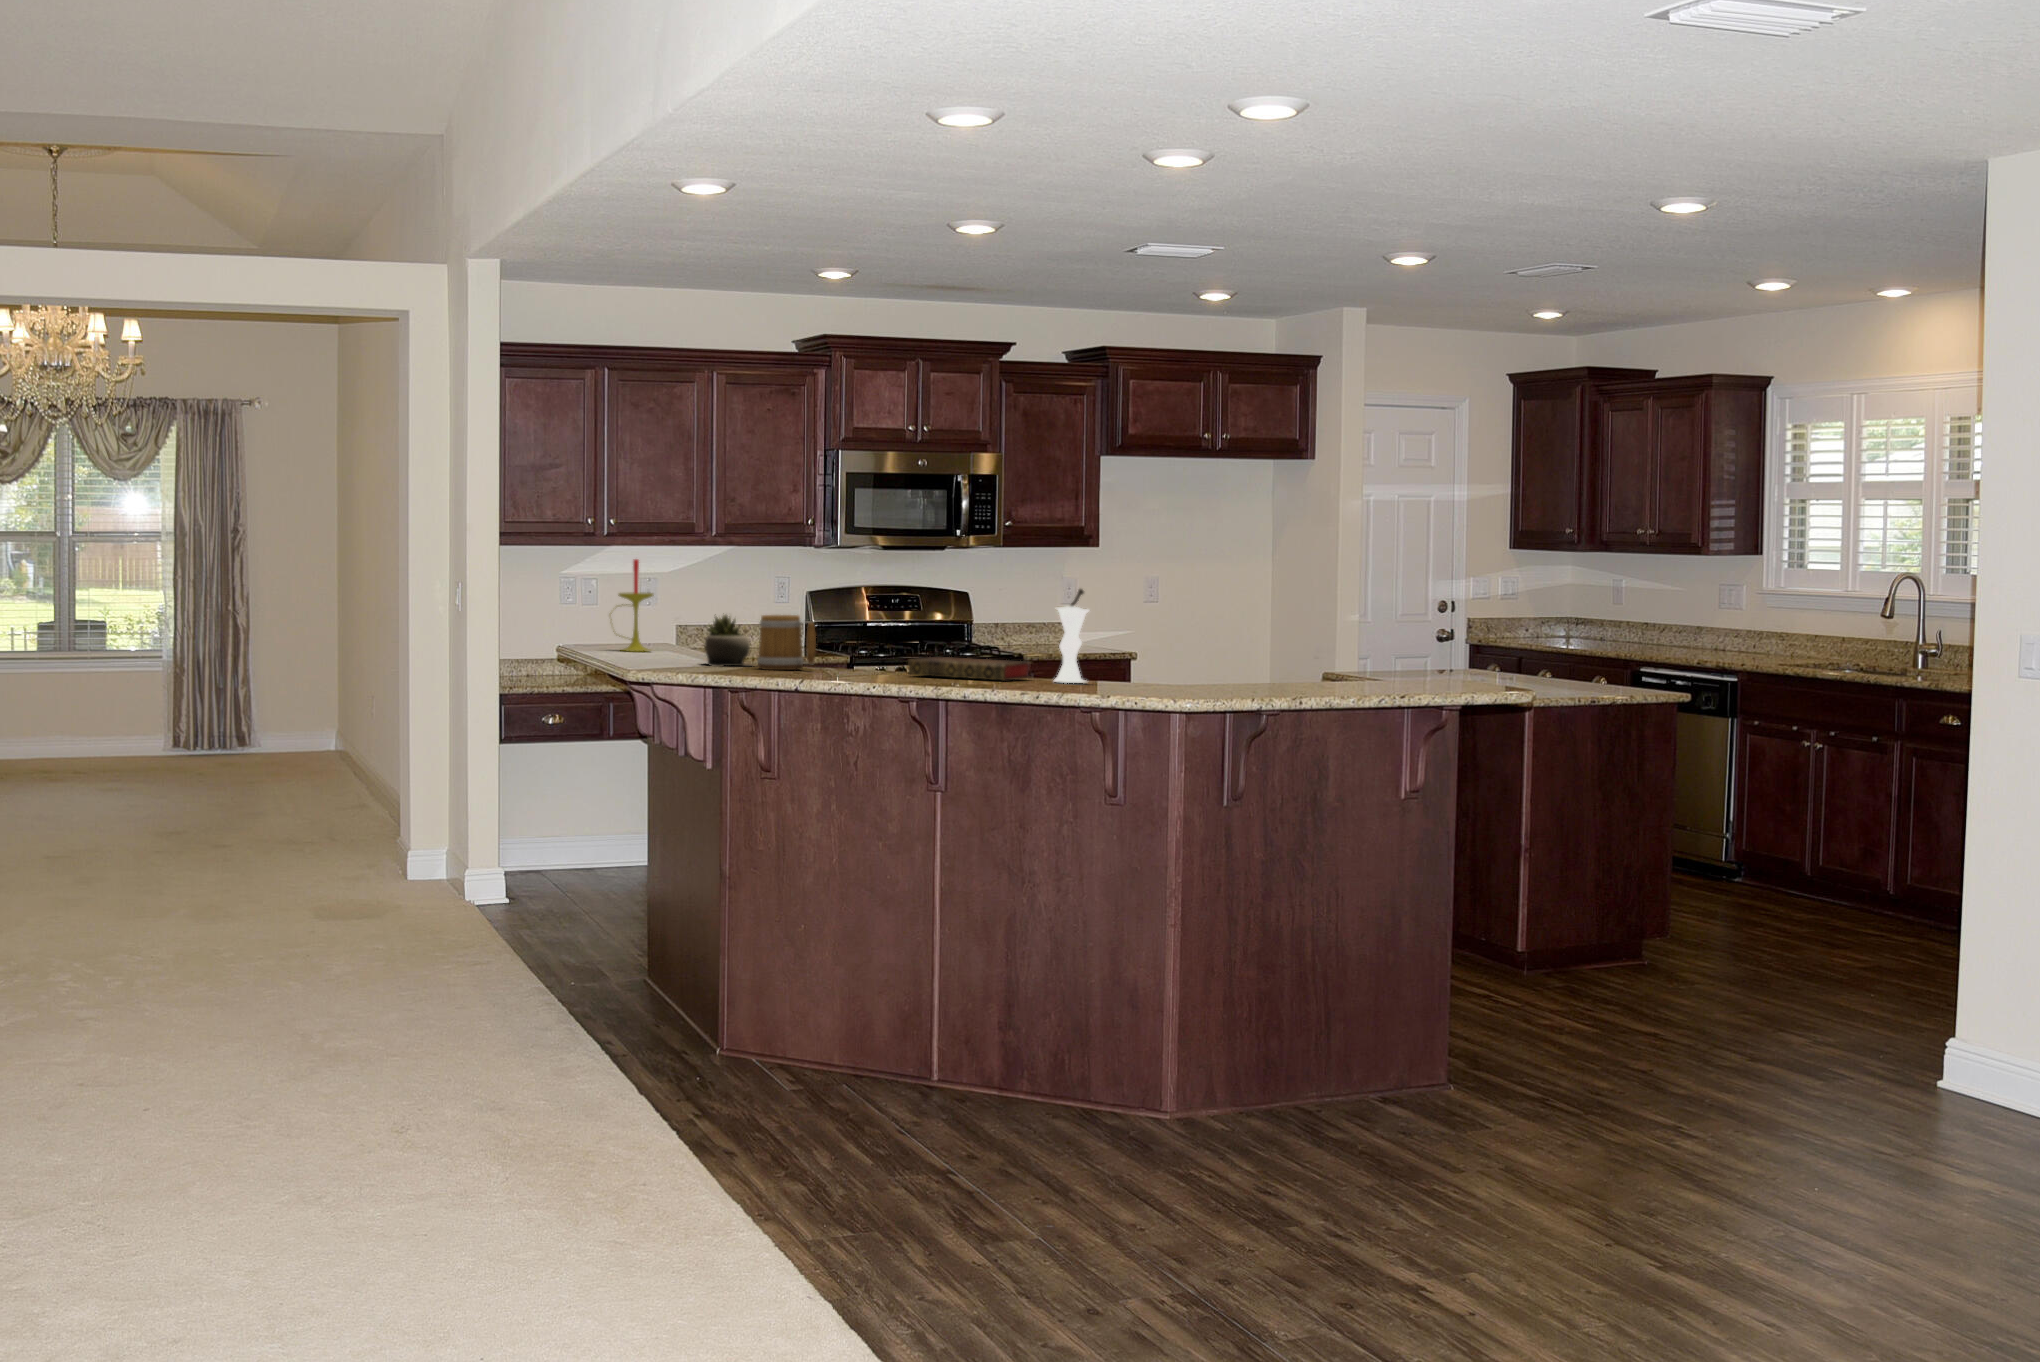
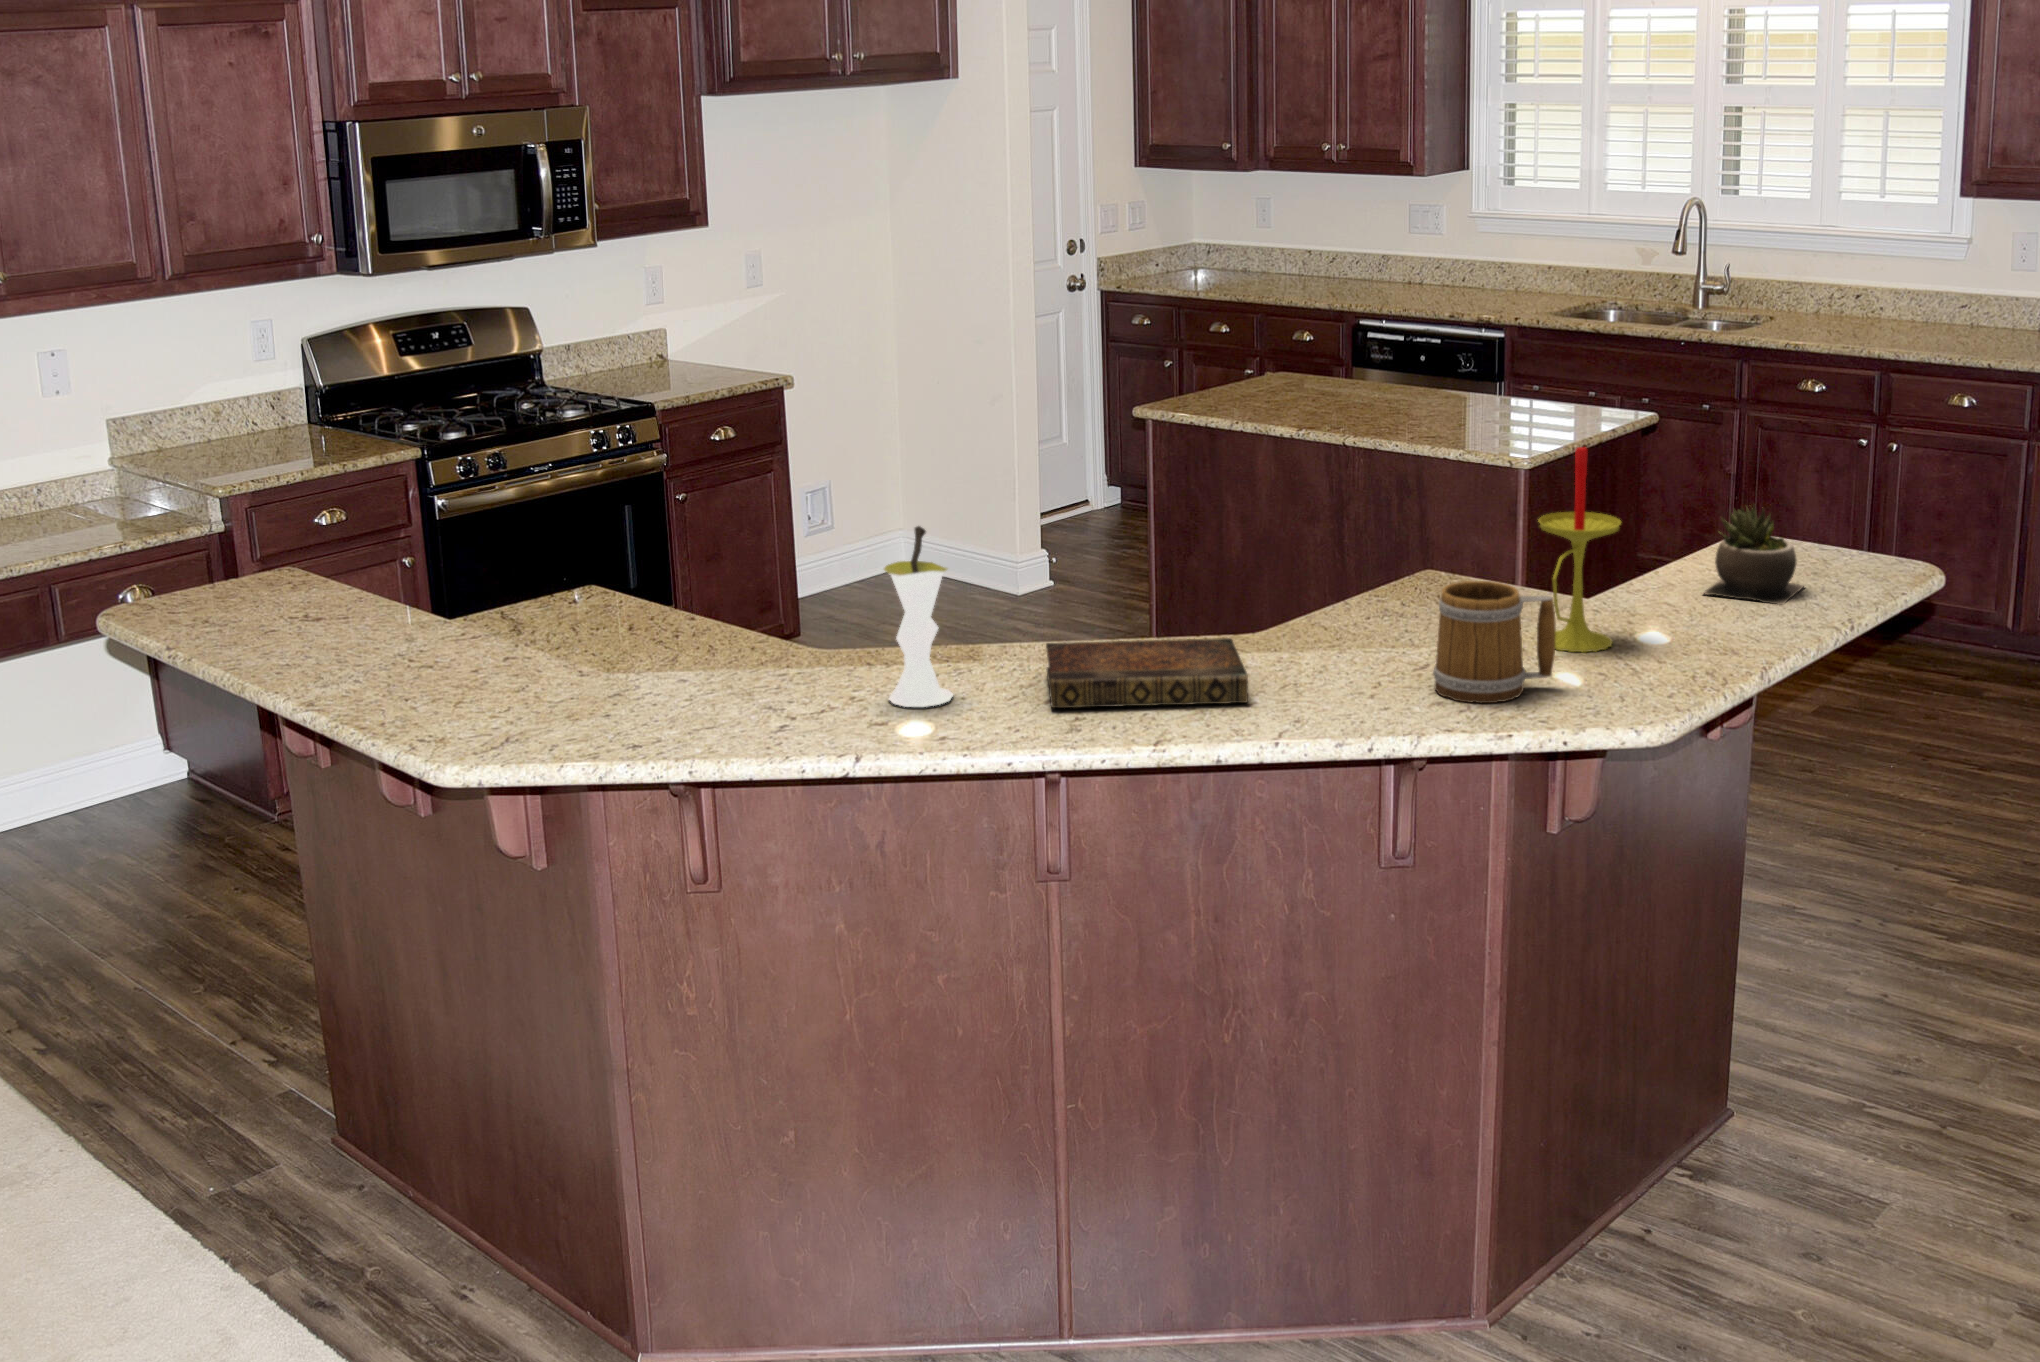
candle: present [611,559,654,652] -> present [1539,447,1621,652]
vase: present [1054,589,1089,683] -> present [884,526,953,707]
succulent plant: present [705,615,750,667] -> present [1704,506,1804,605]
mug: present [757,615,816,670] -> present [1433,581,1556,703]

